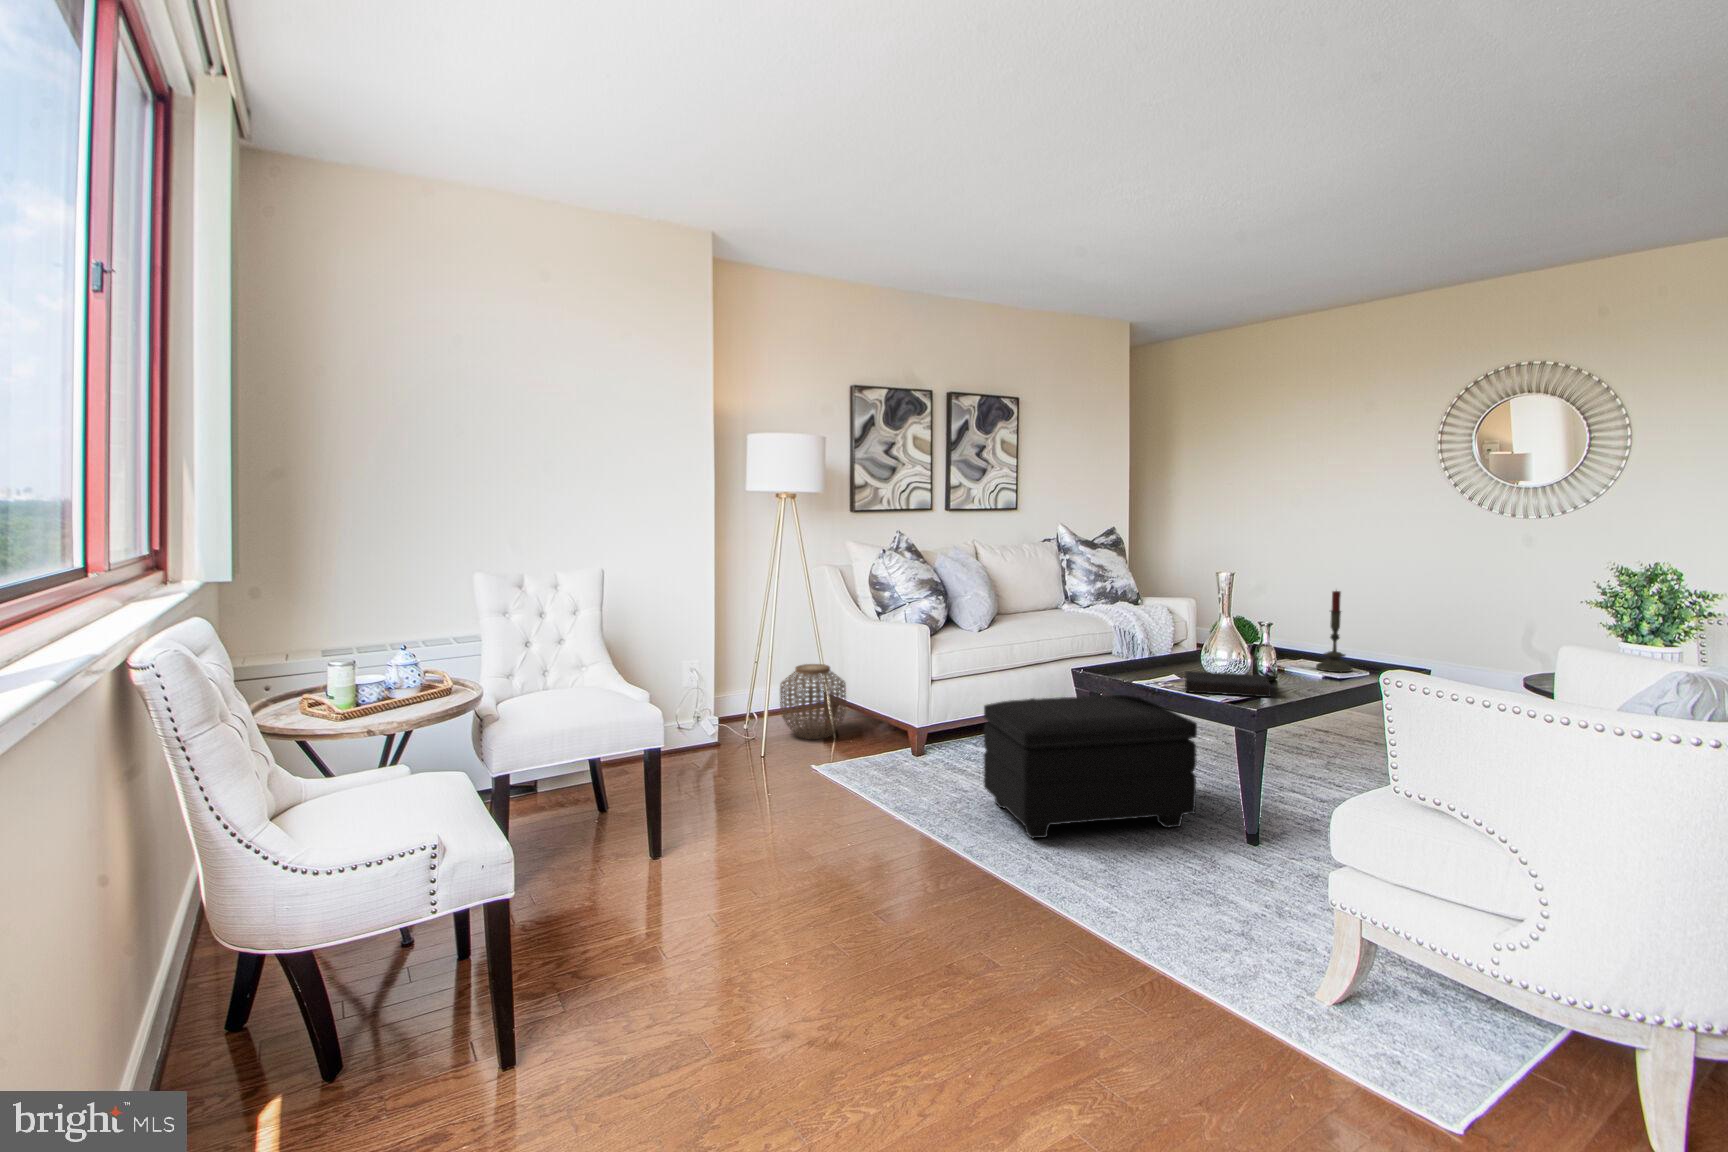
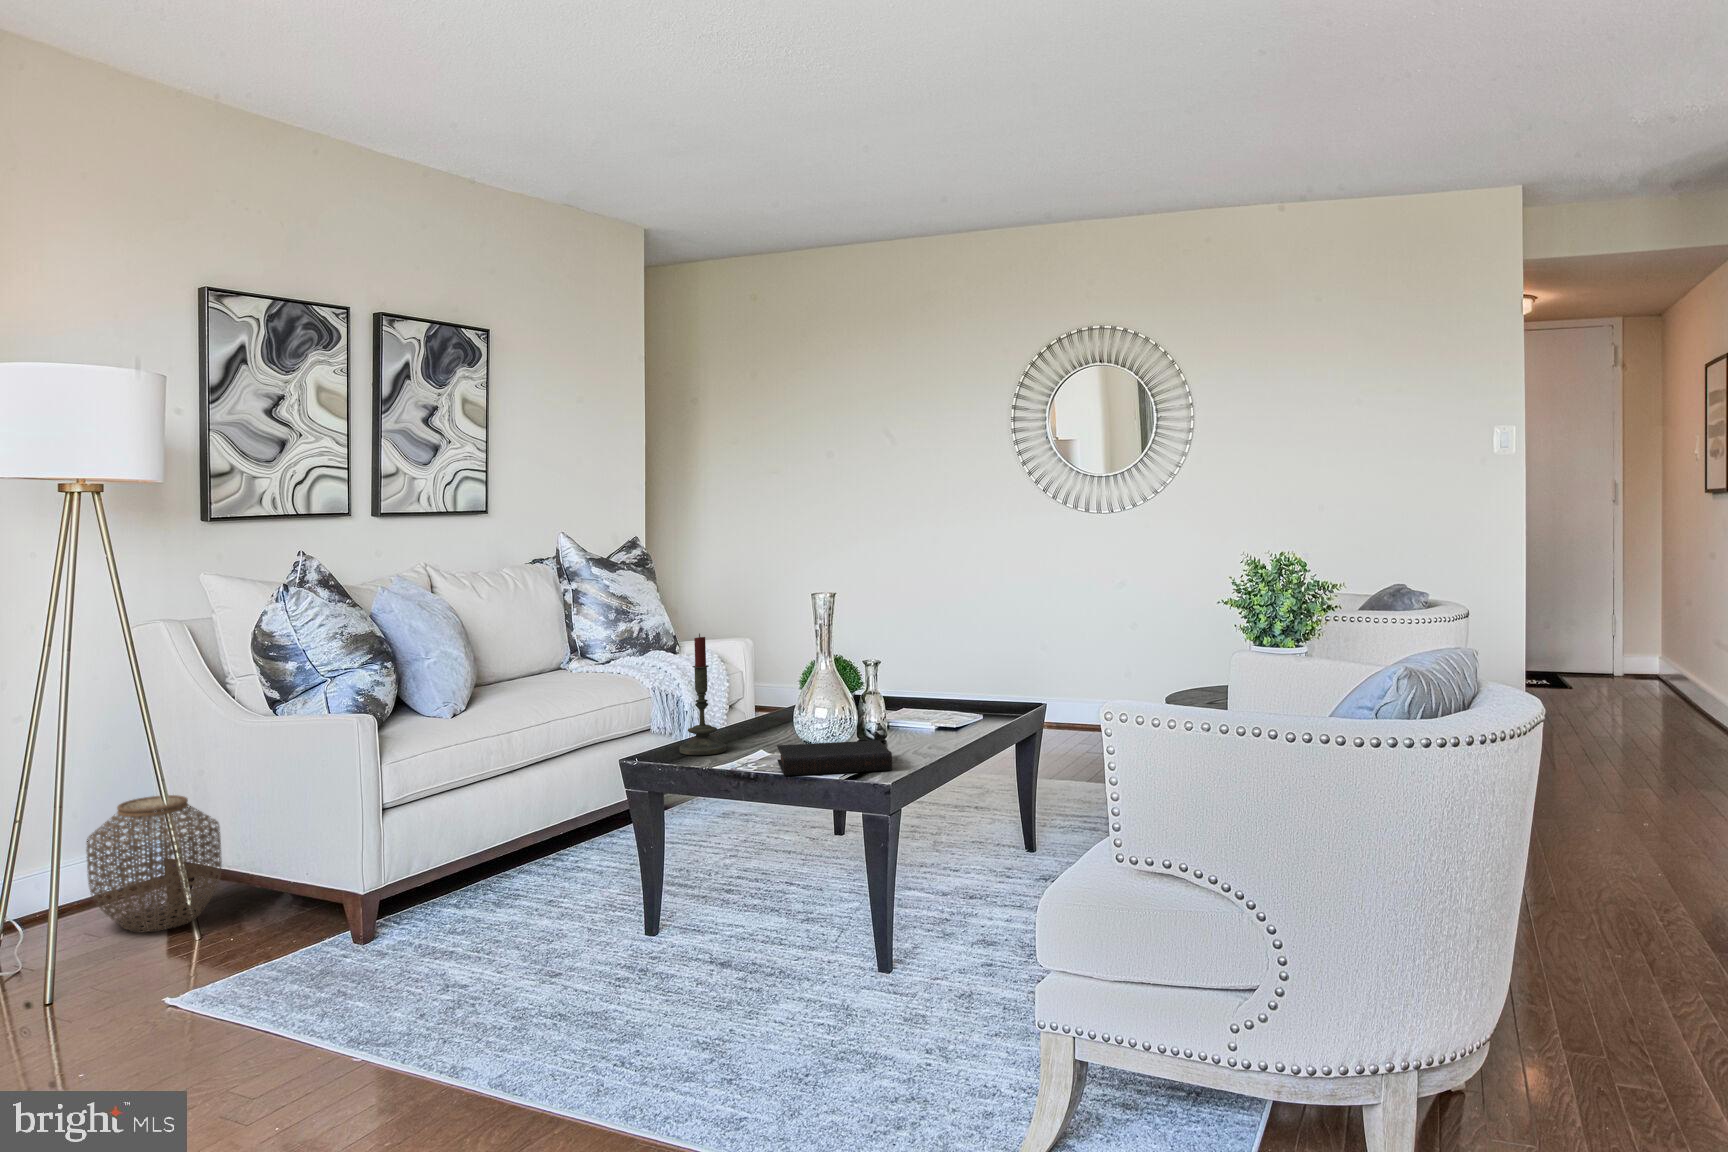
candle: present [1316,591,1352,672] -> present [680,634,726,755]
footstool: present [984,695,1197,838] -> none [492,790,812,1031]

